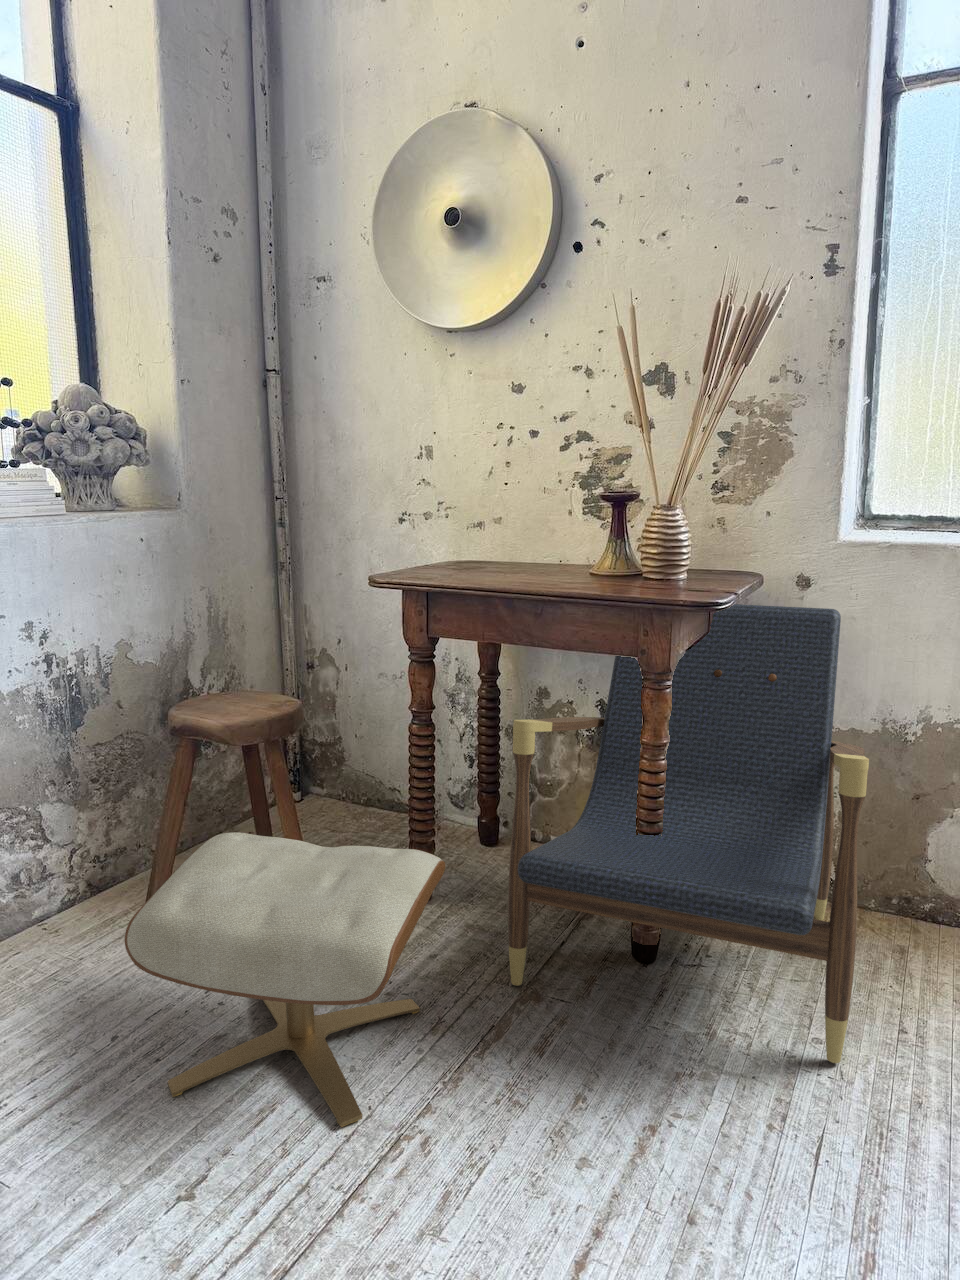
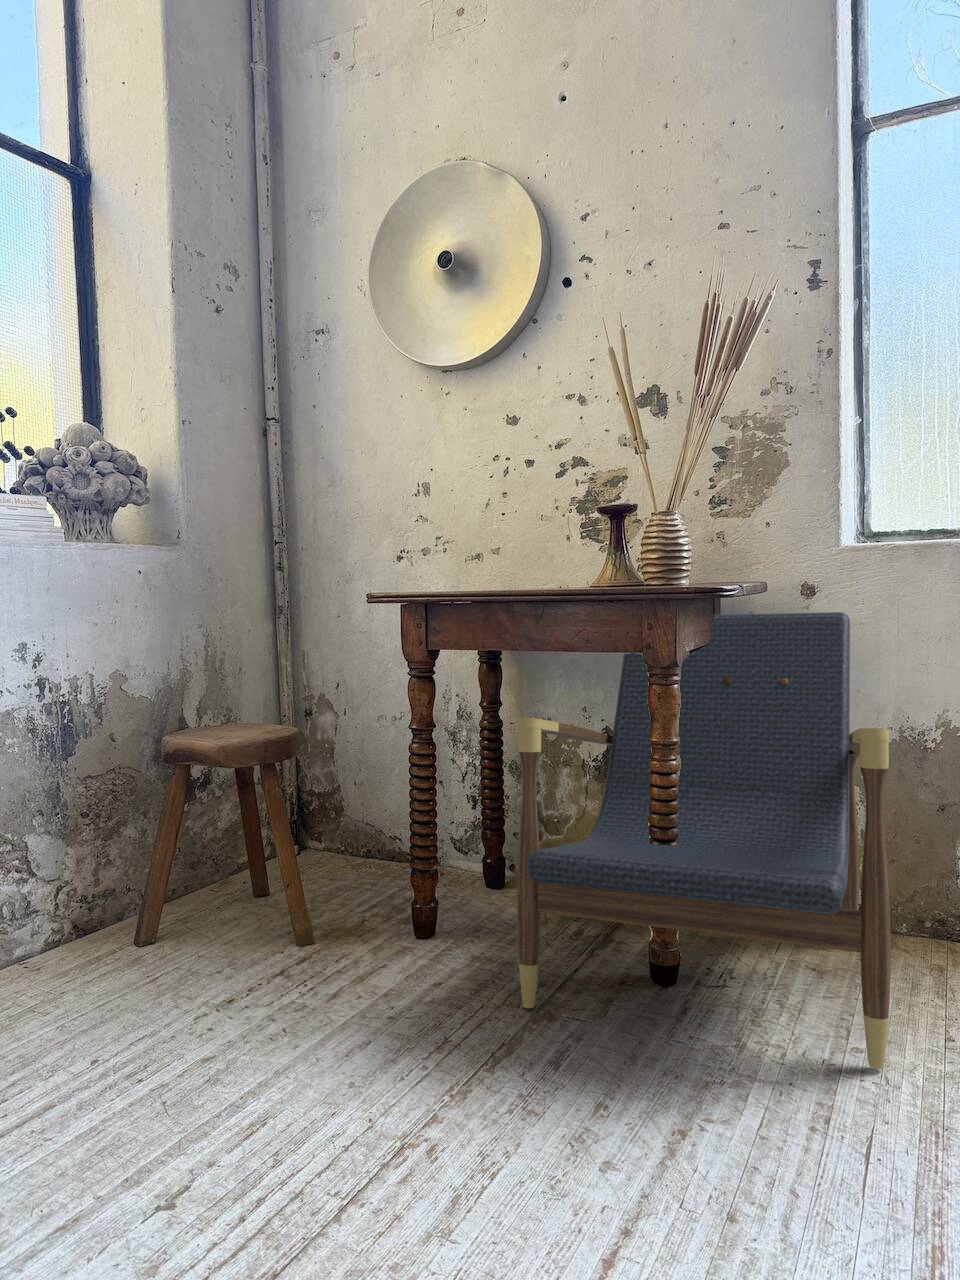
ottoman: present [125,832,445,1127] -> none [108,841,450,1138]

